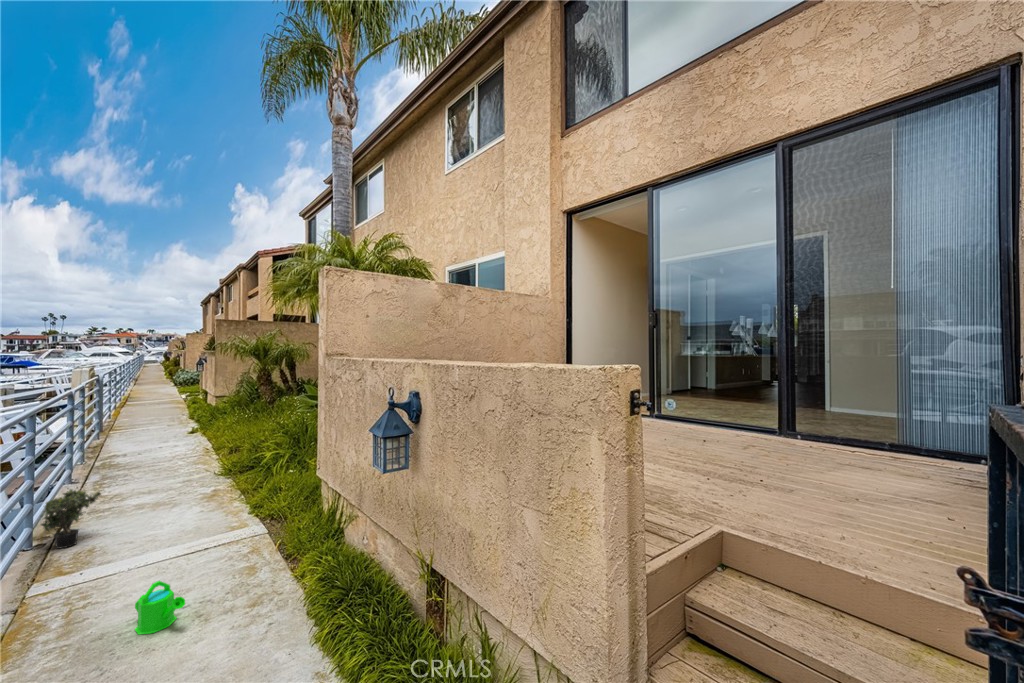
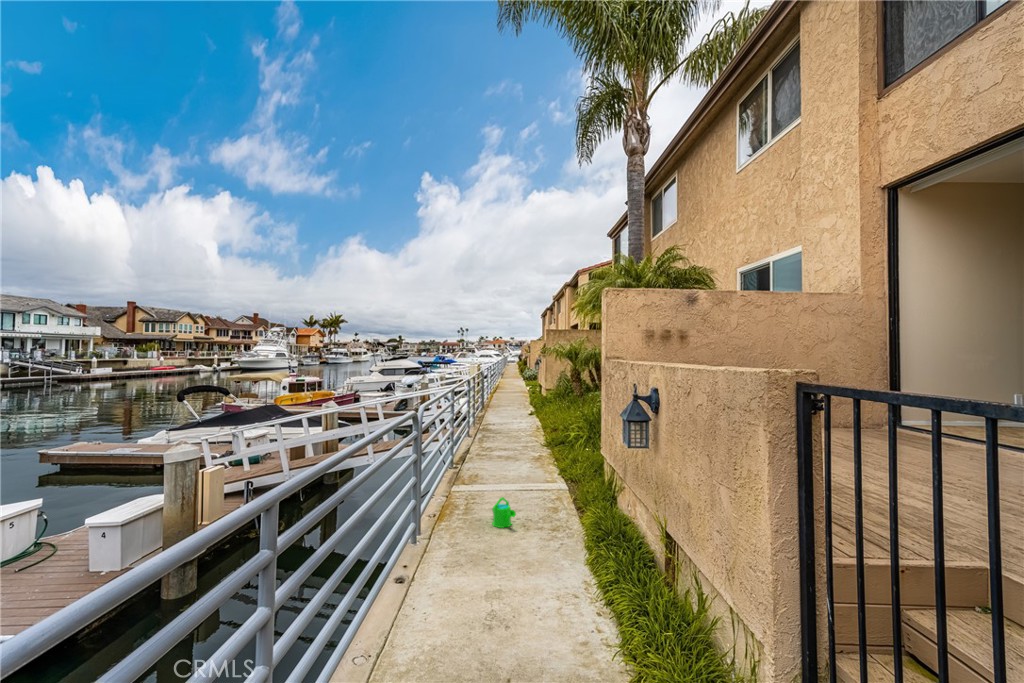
potted plant: present [41,489,101,549] -> none [453,437,479,472]

